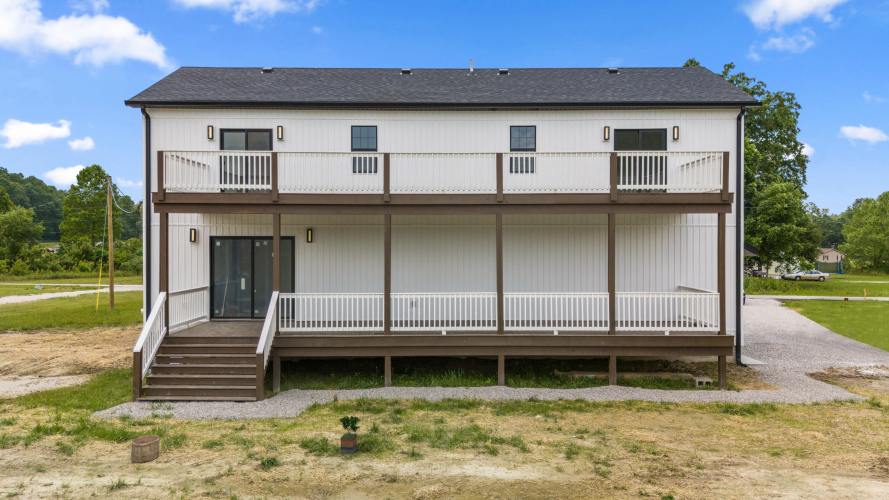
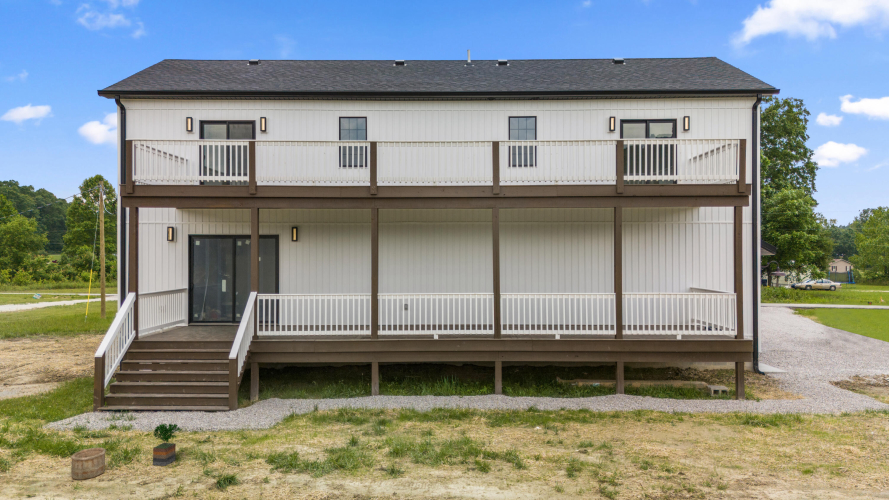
potted tree: present [340,416,361,454] -> present [153,424,180,466]

